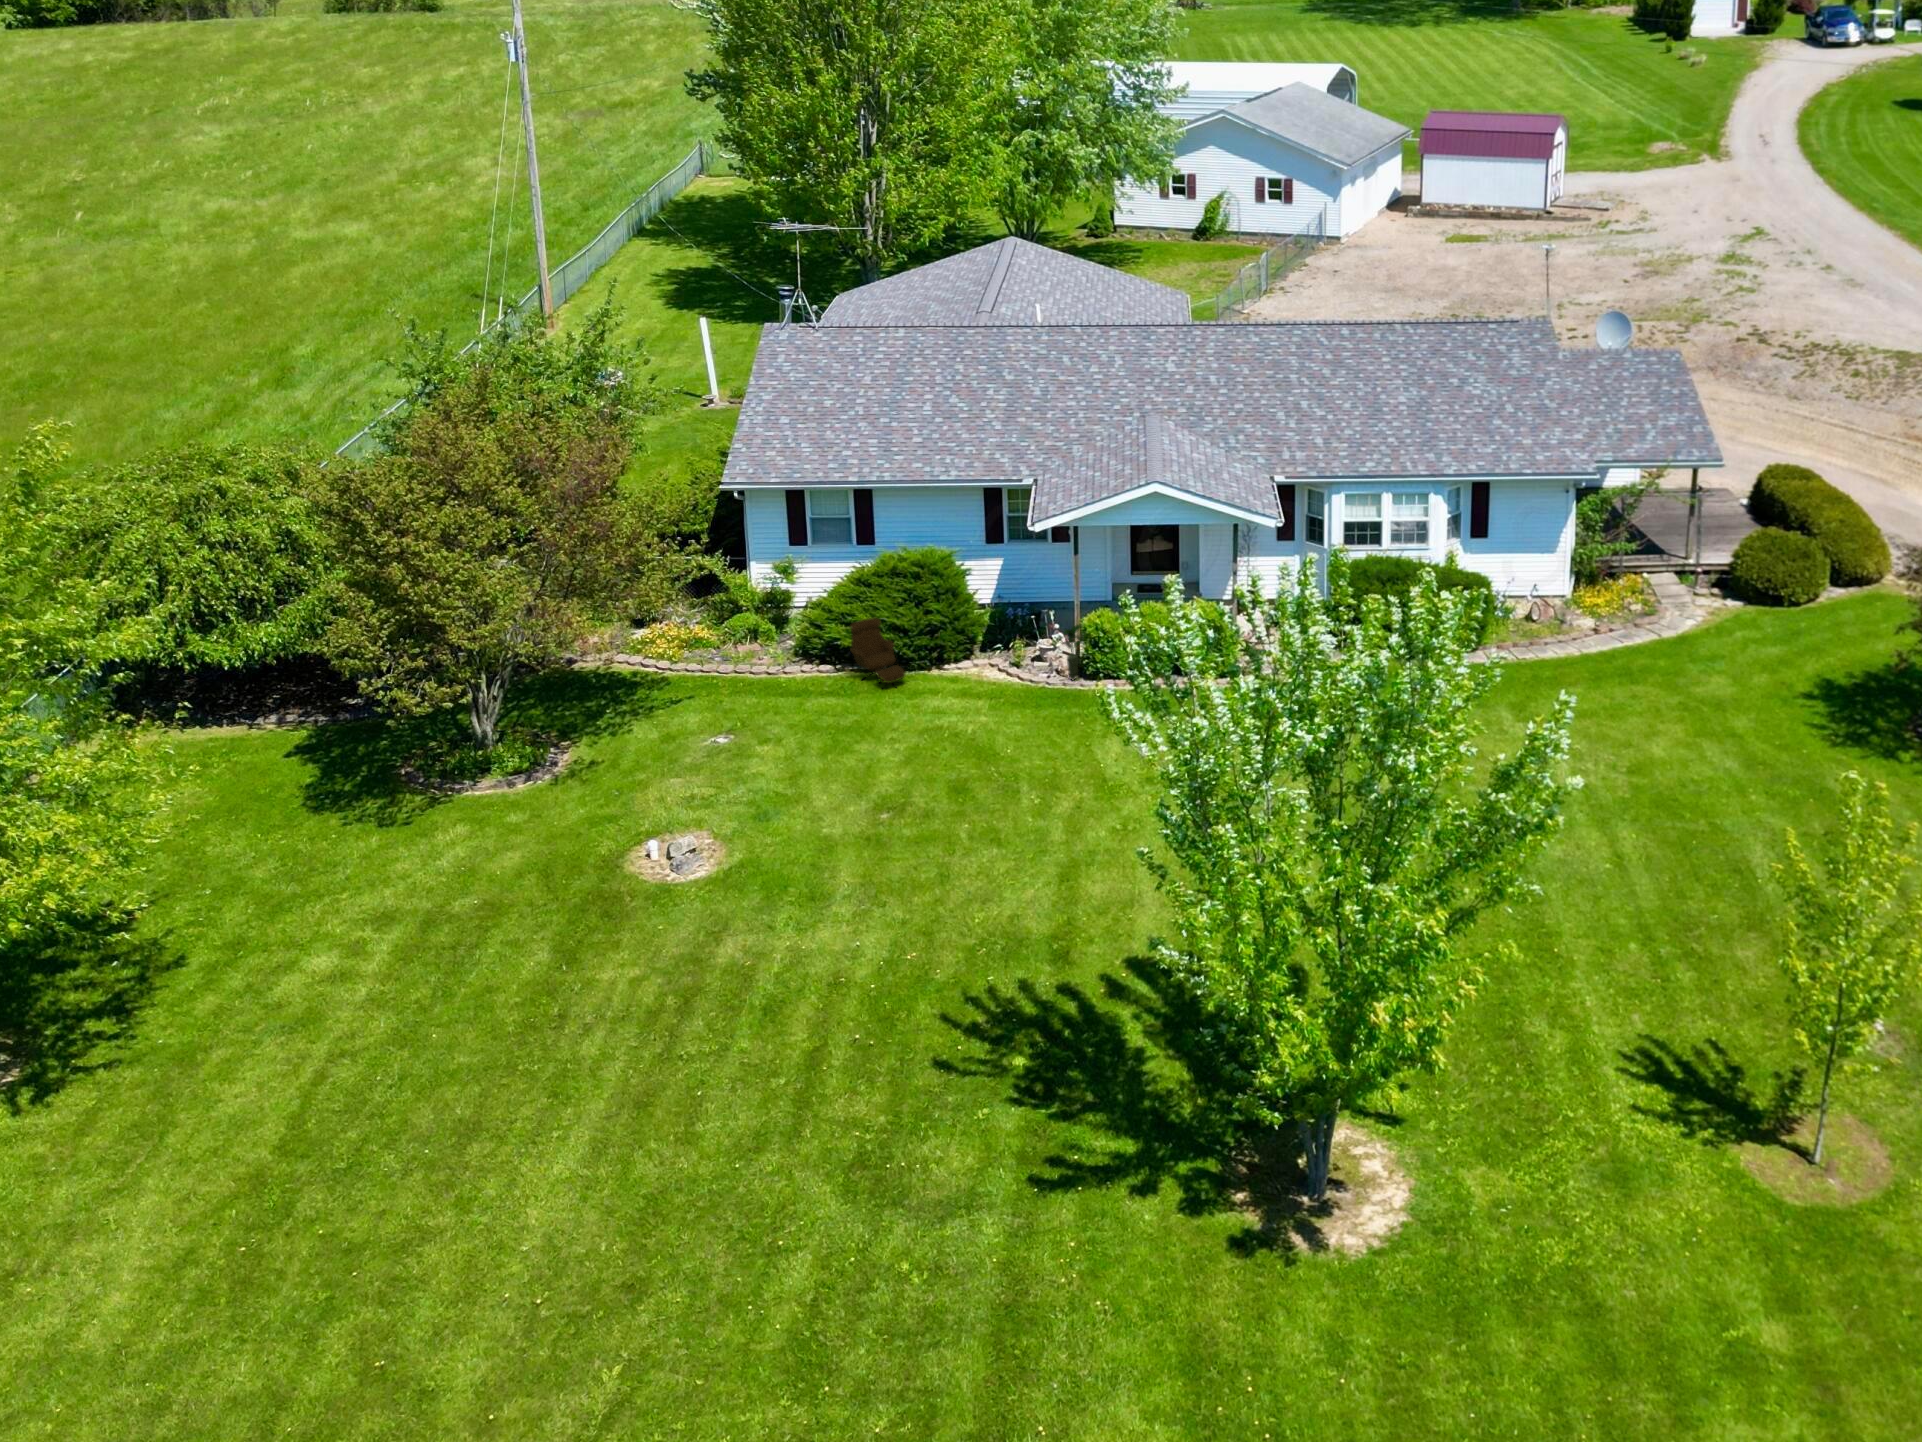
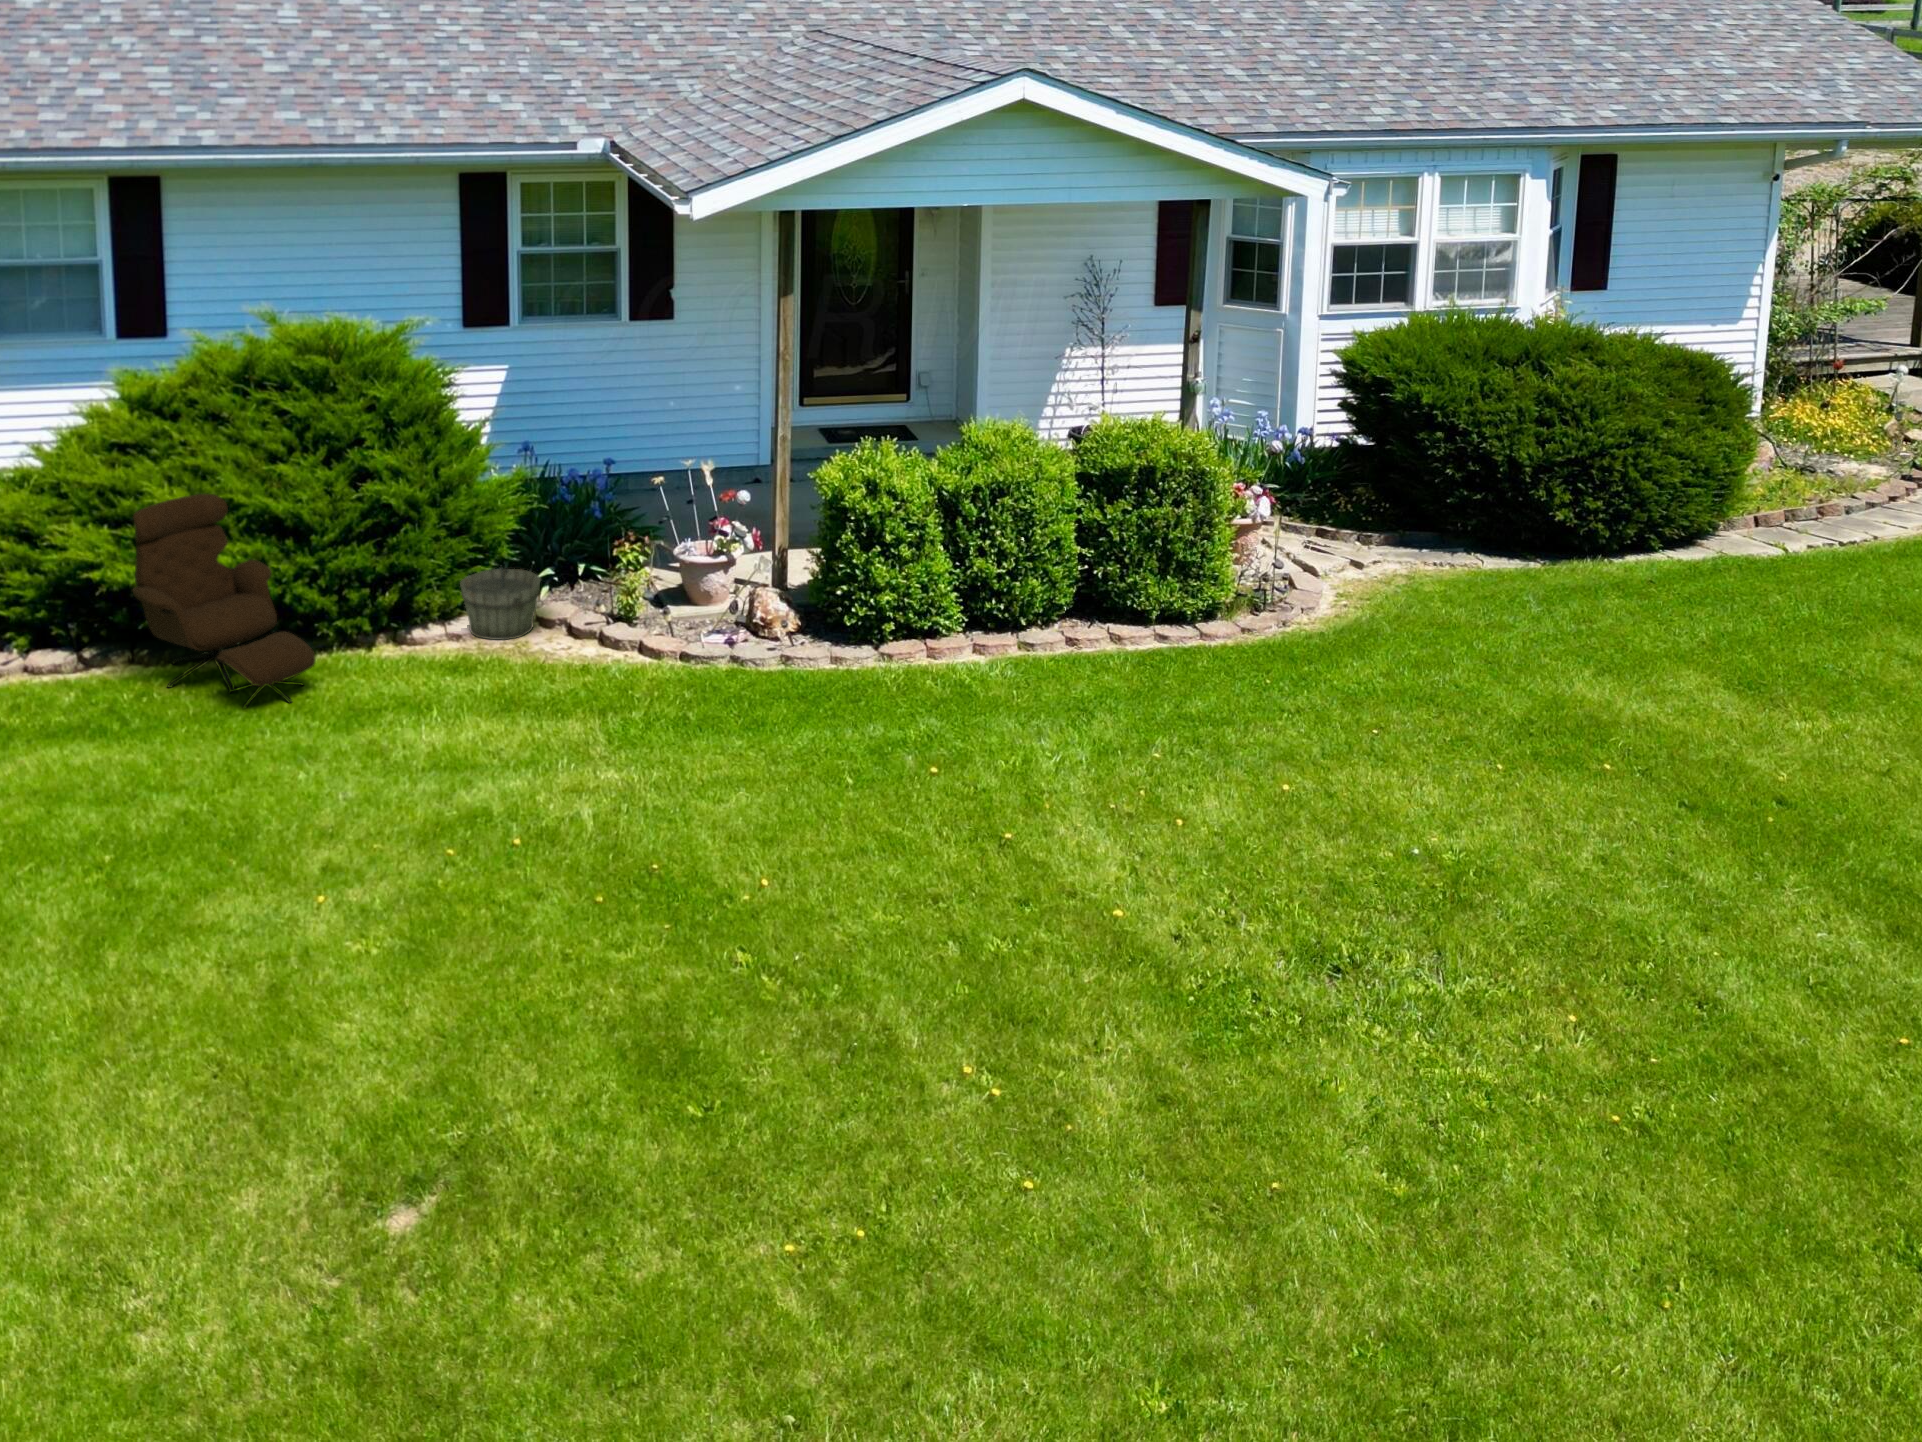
potted plant: present [1064,624,1084,681] -> none [772,480,848,646]
wooden bucket: none [959,645,987,671] -> present [460,567,540,640]

